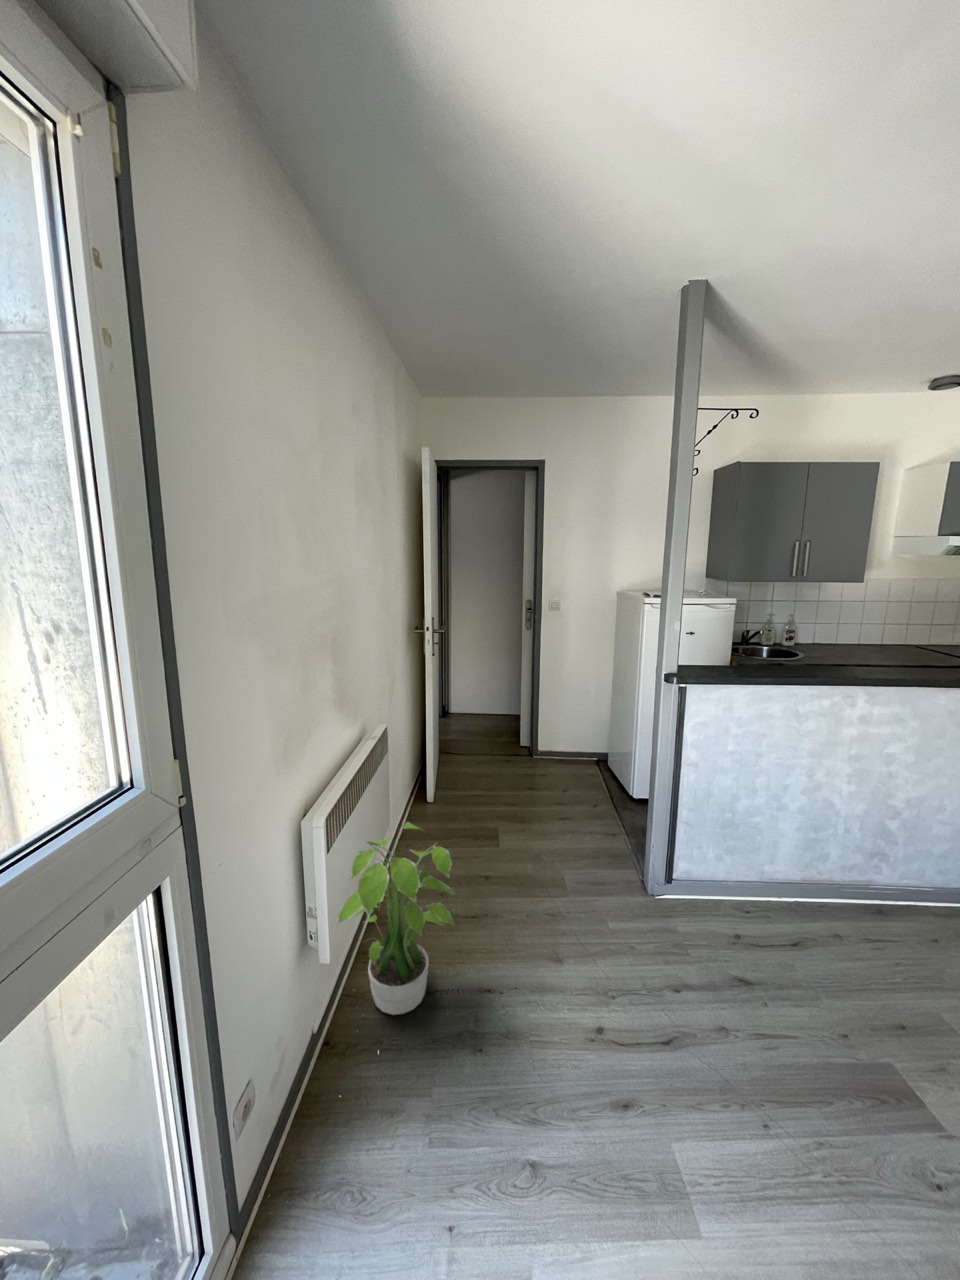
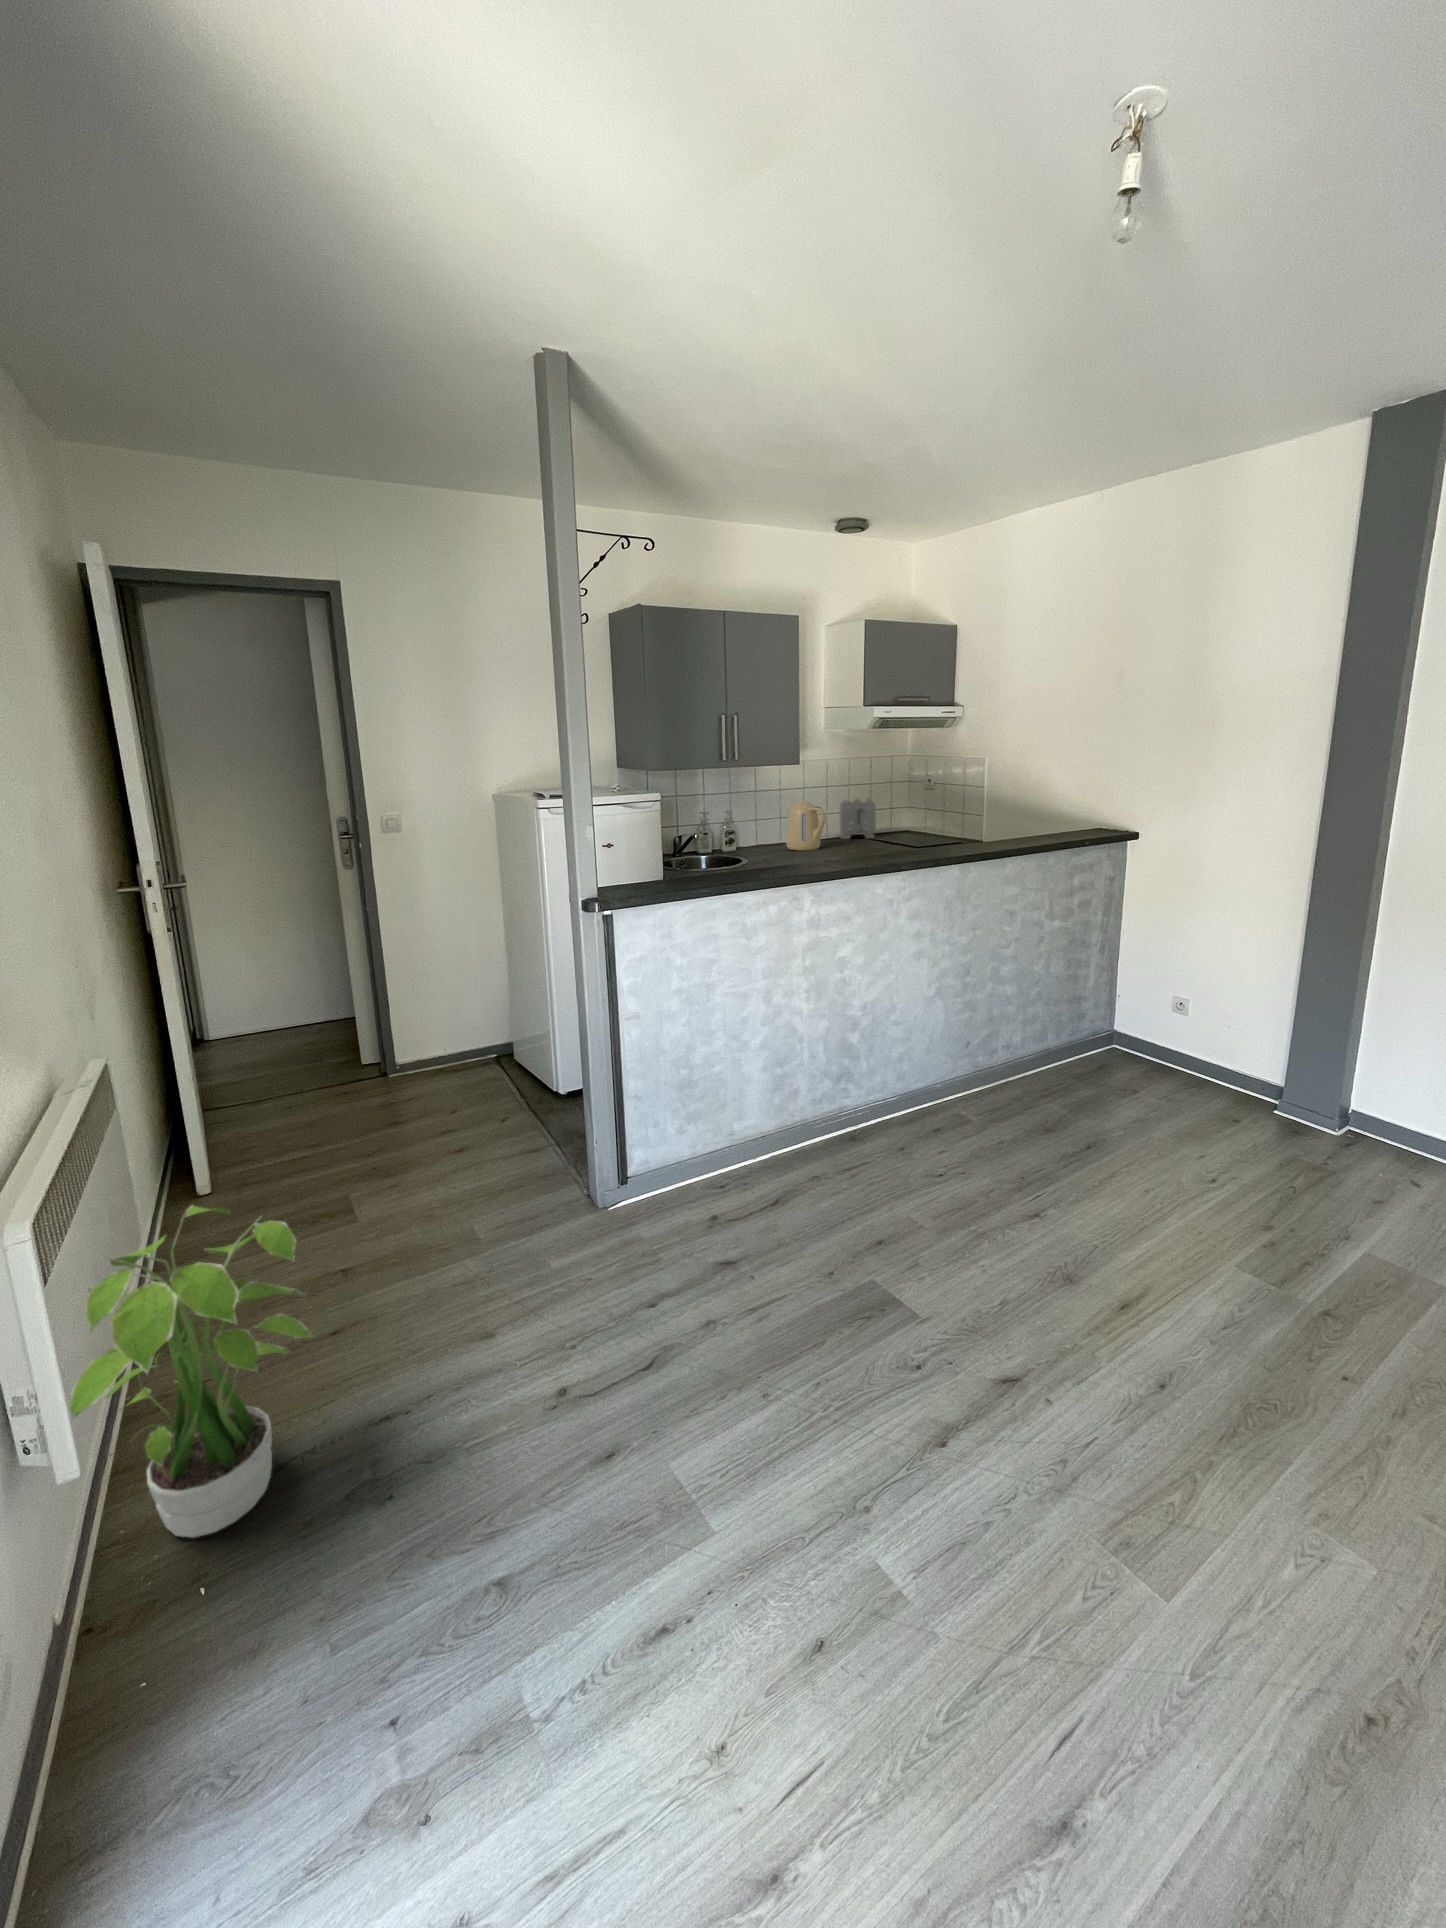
toaster: none [900,610,945,649] -> present [840,798,876,839]
kettle: none [845,612,889,653] -> present [786,801,826,851]

